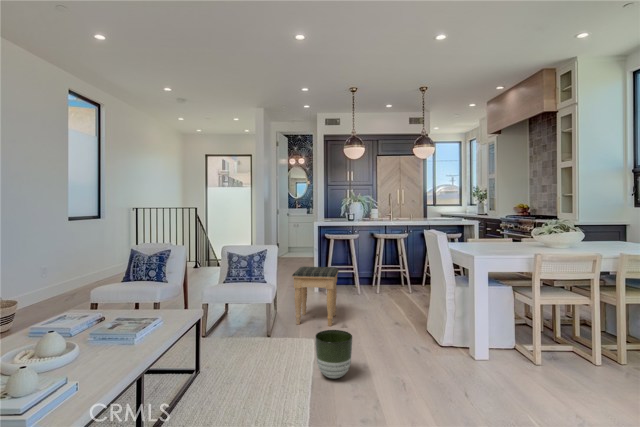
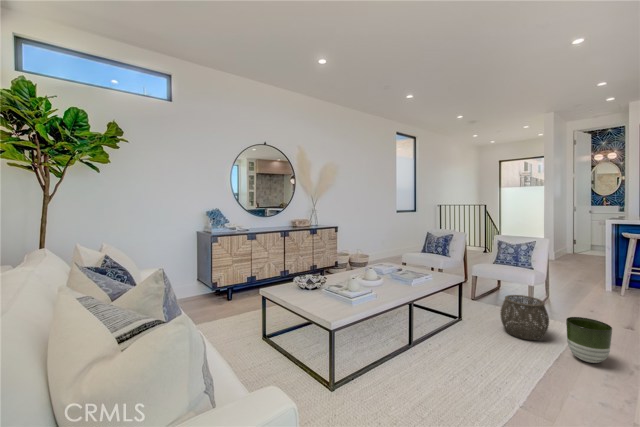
footstool: present [292,267,339,326] -> none [561,261,627,323]
woven basket: none [246,318,296,374] -> present [500,295,549,340]

